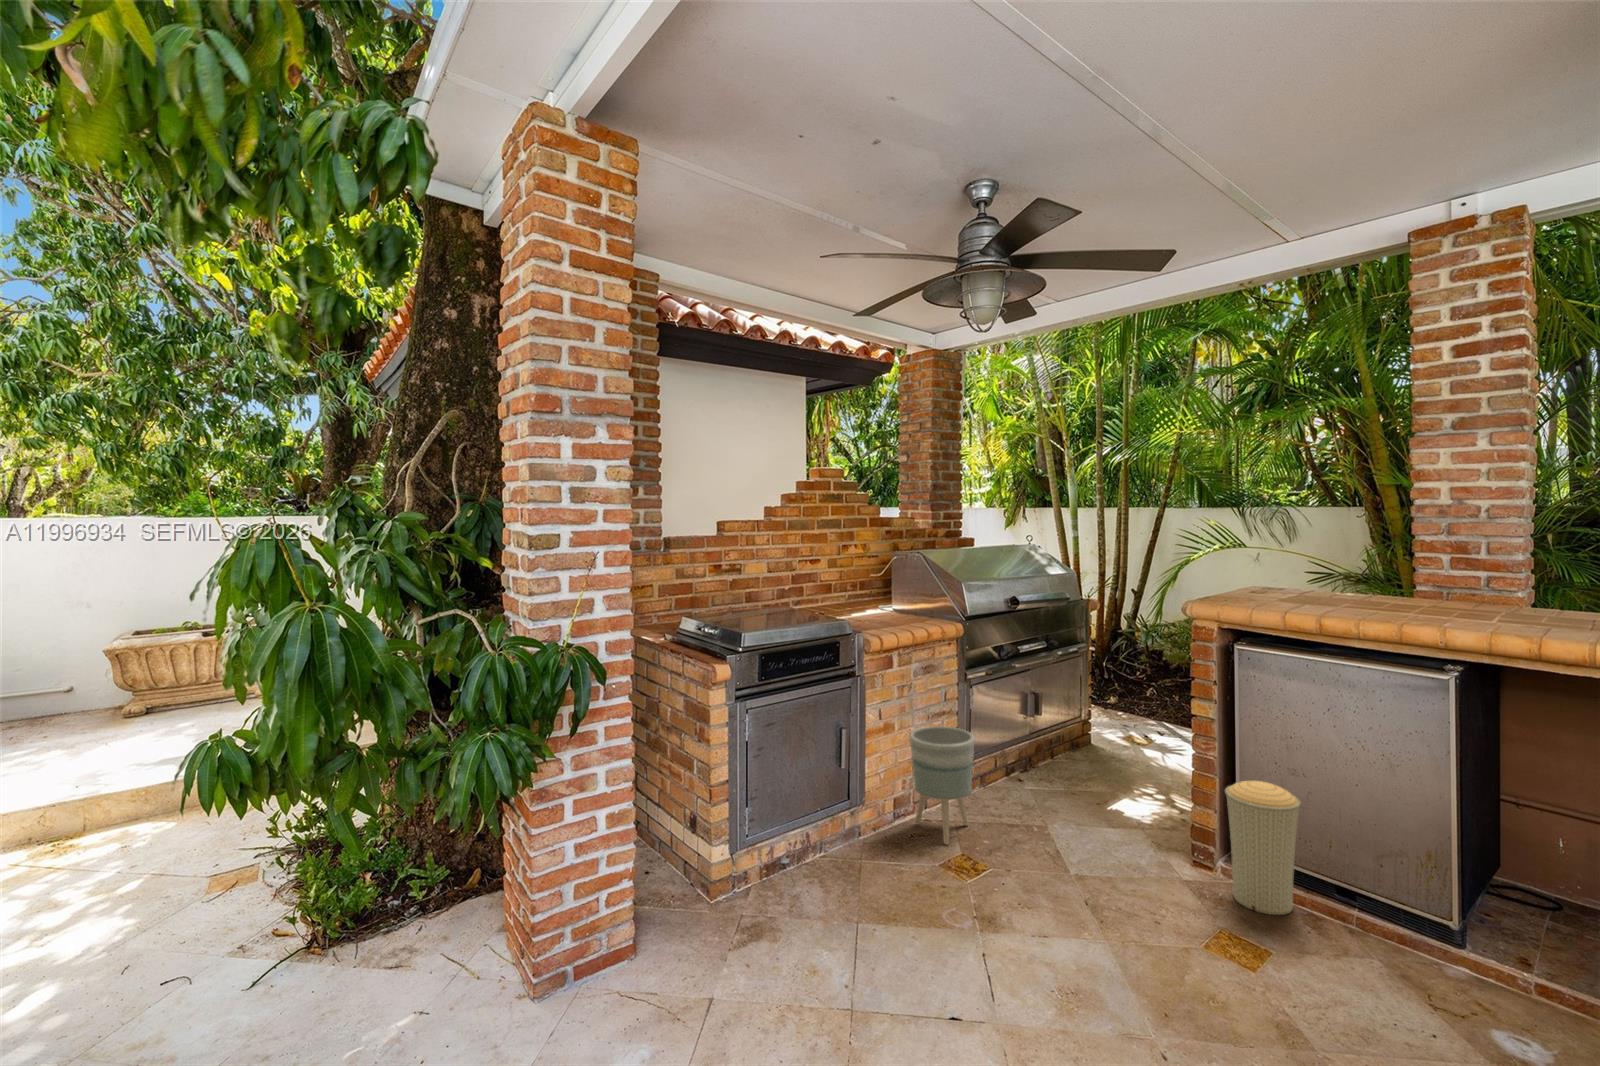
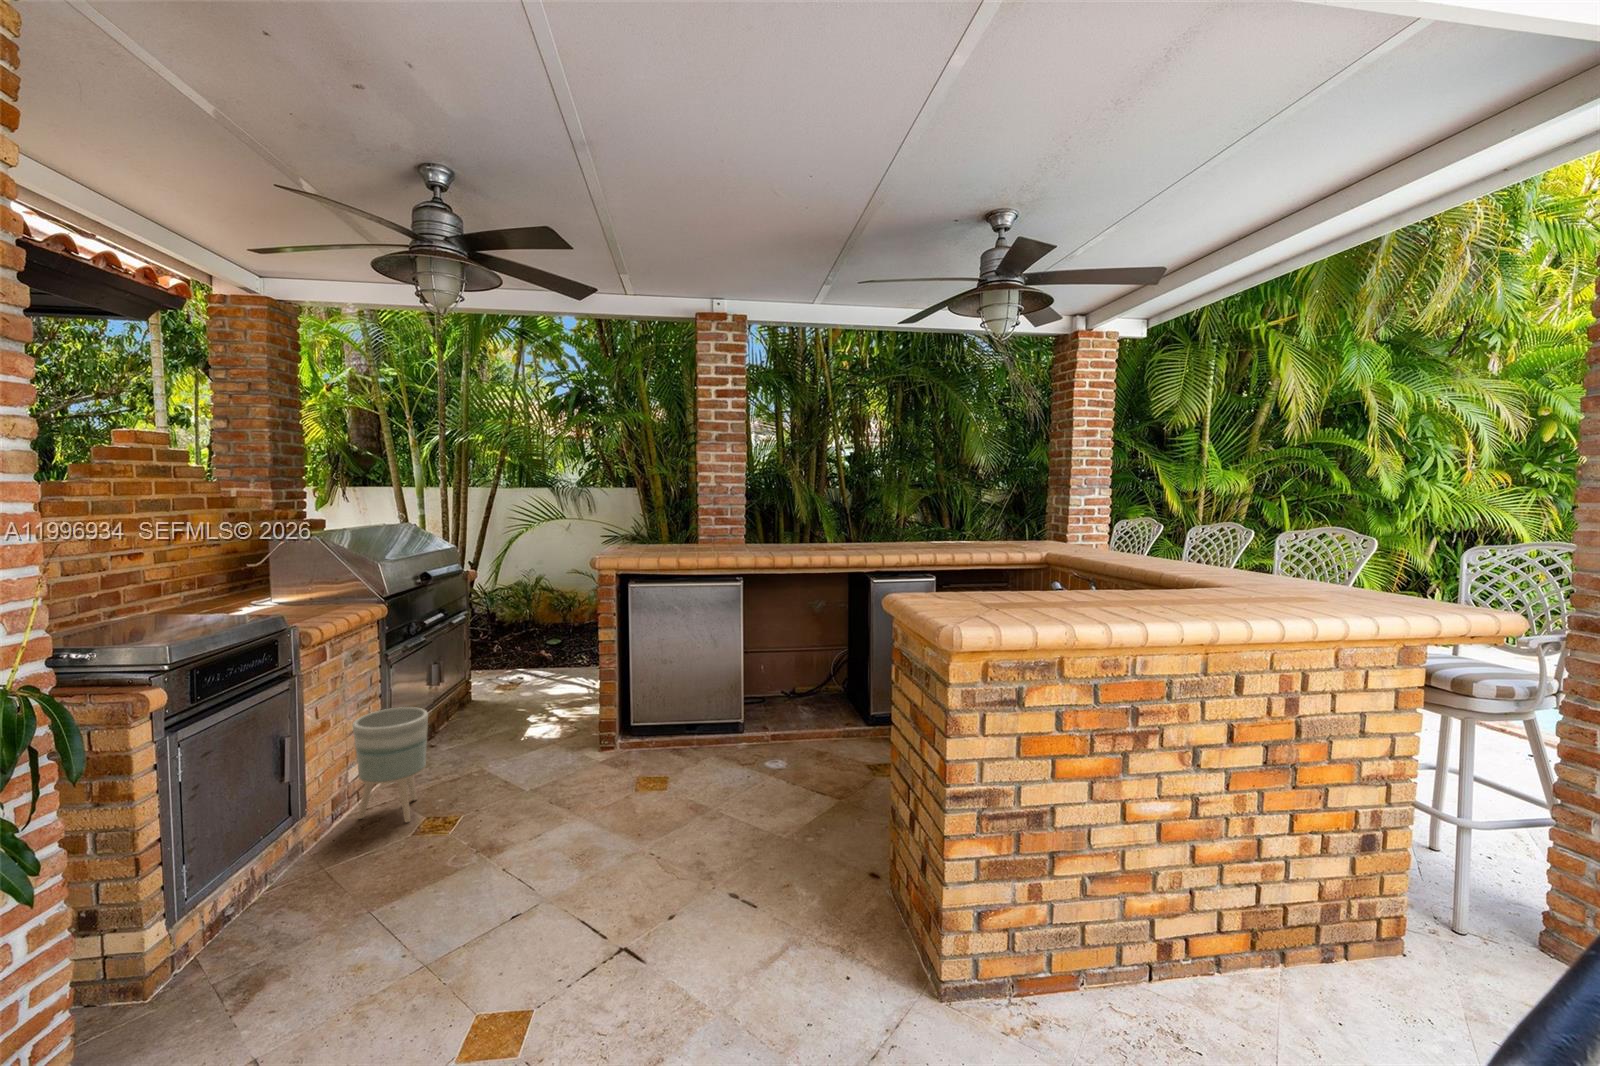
trash can: present [1225,781,1301,915] -> none [639,682,684,771]

